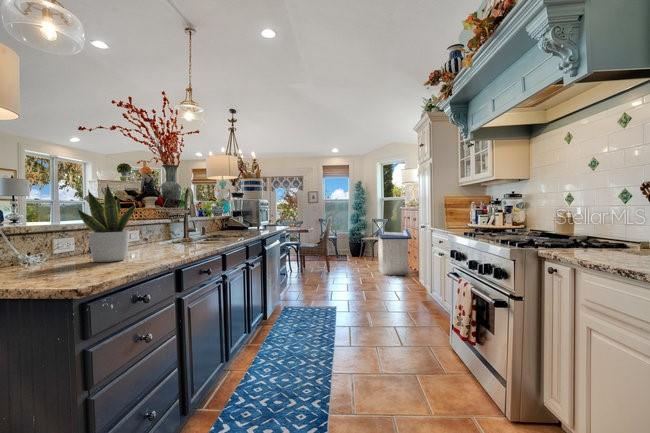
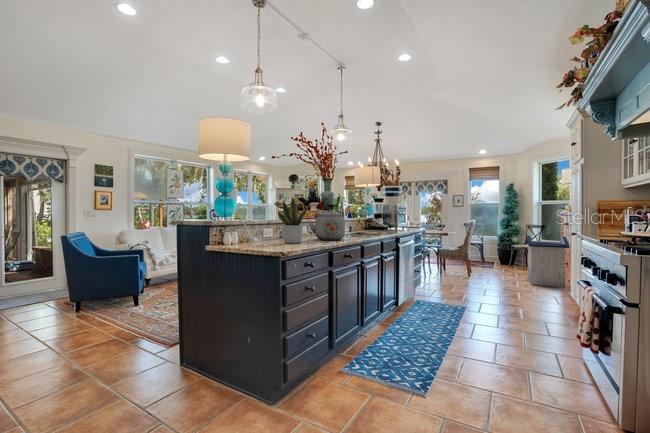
kettle: none [140,206,200,250] -> present [309,210,345,240]

